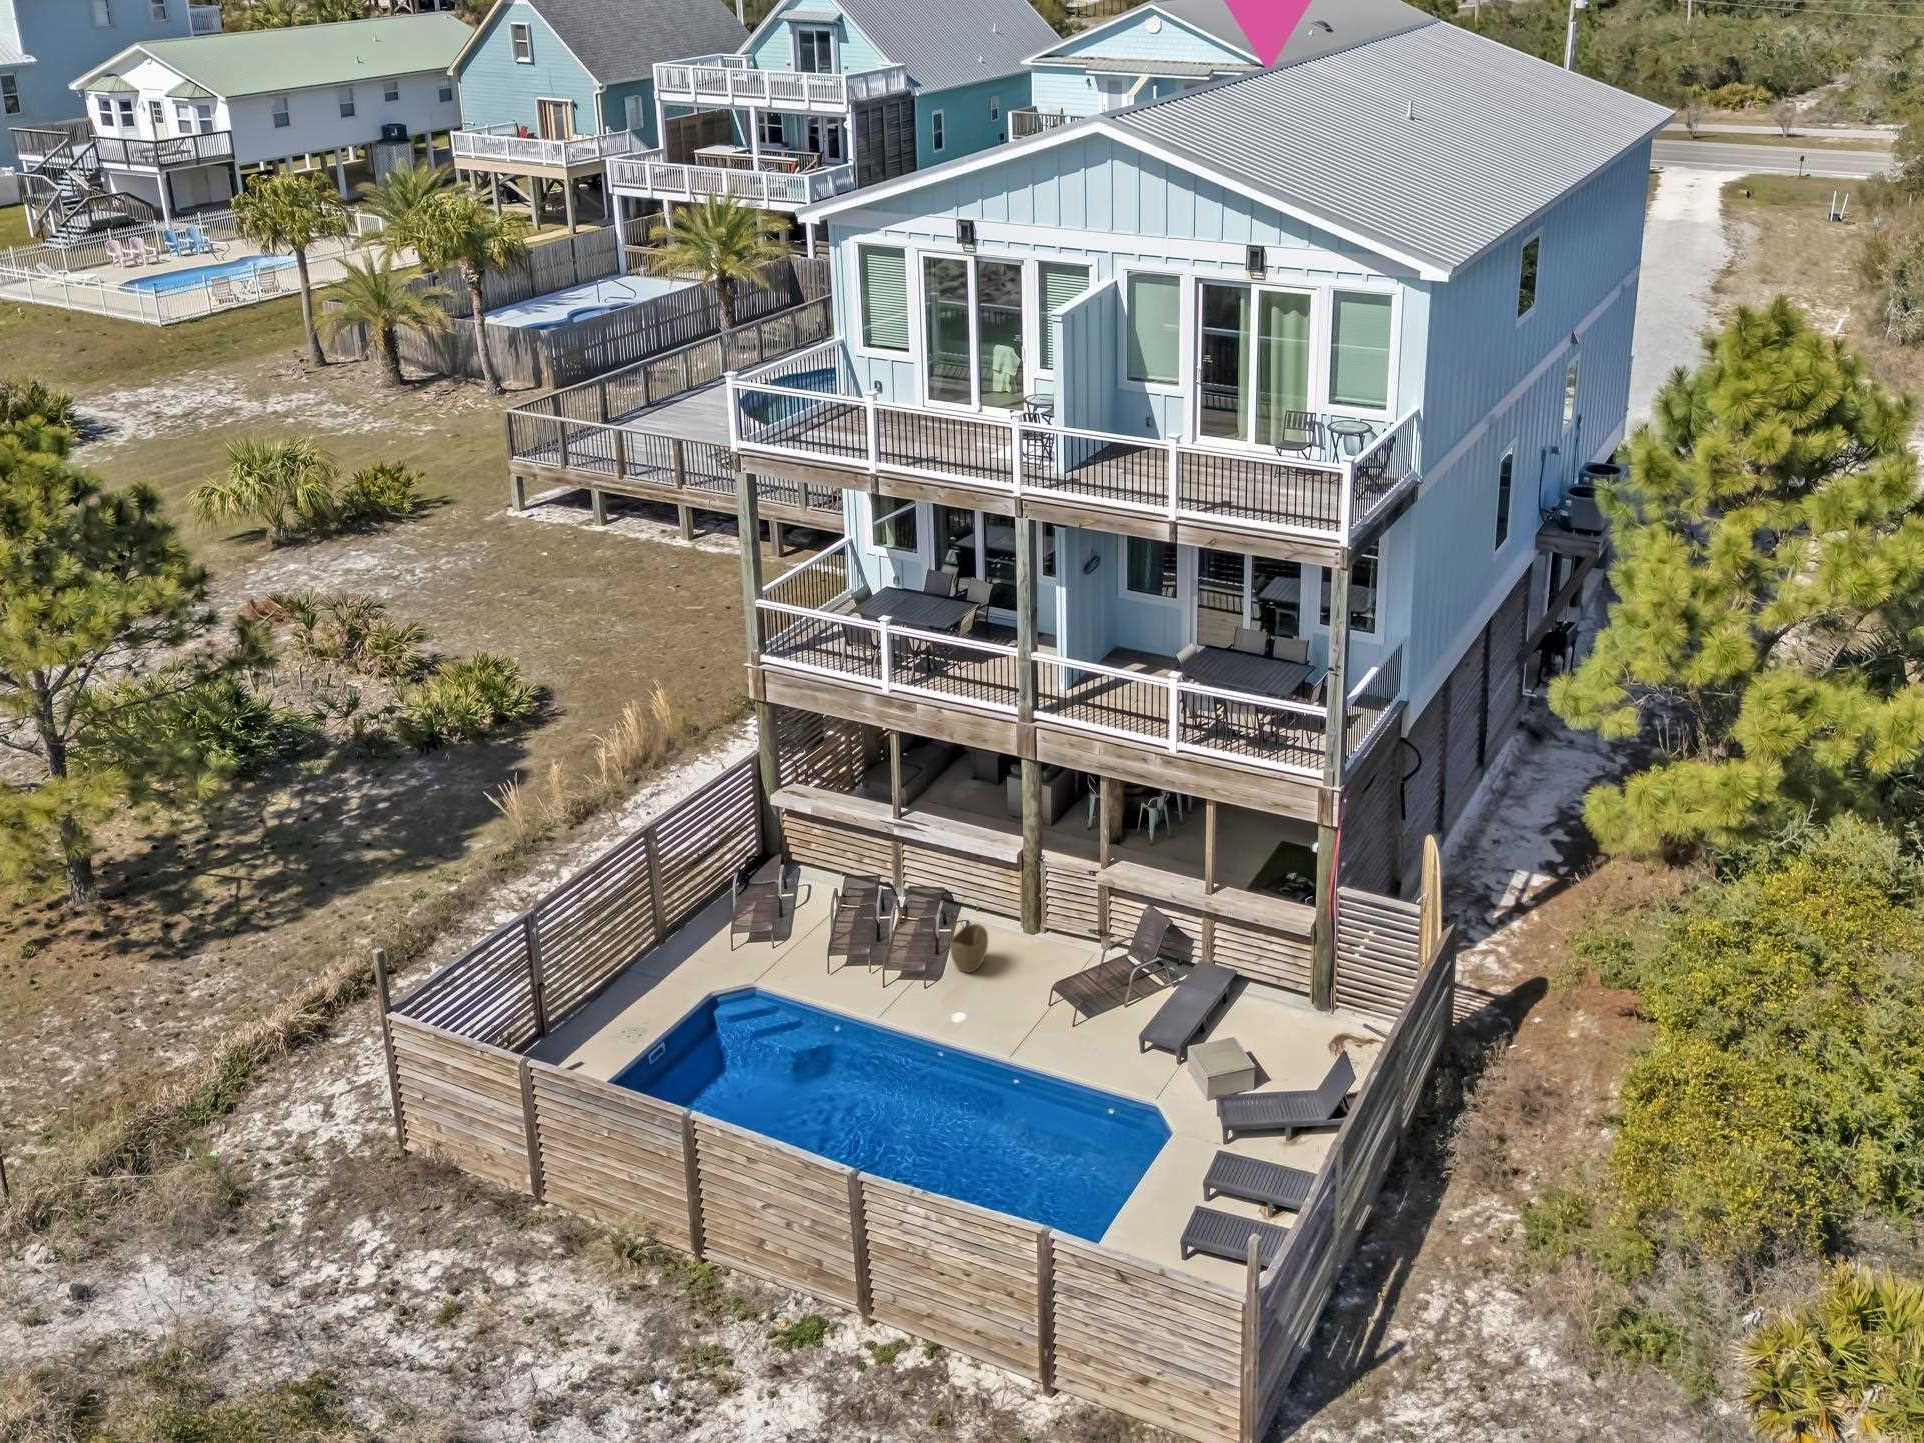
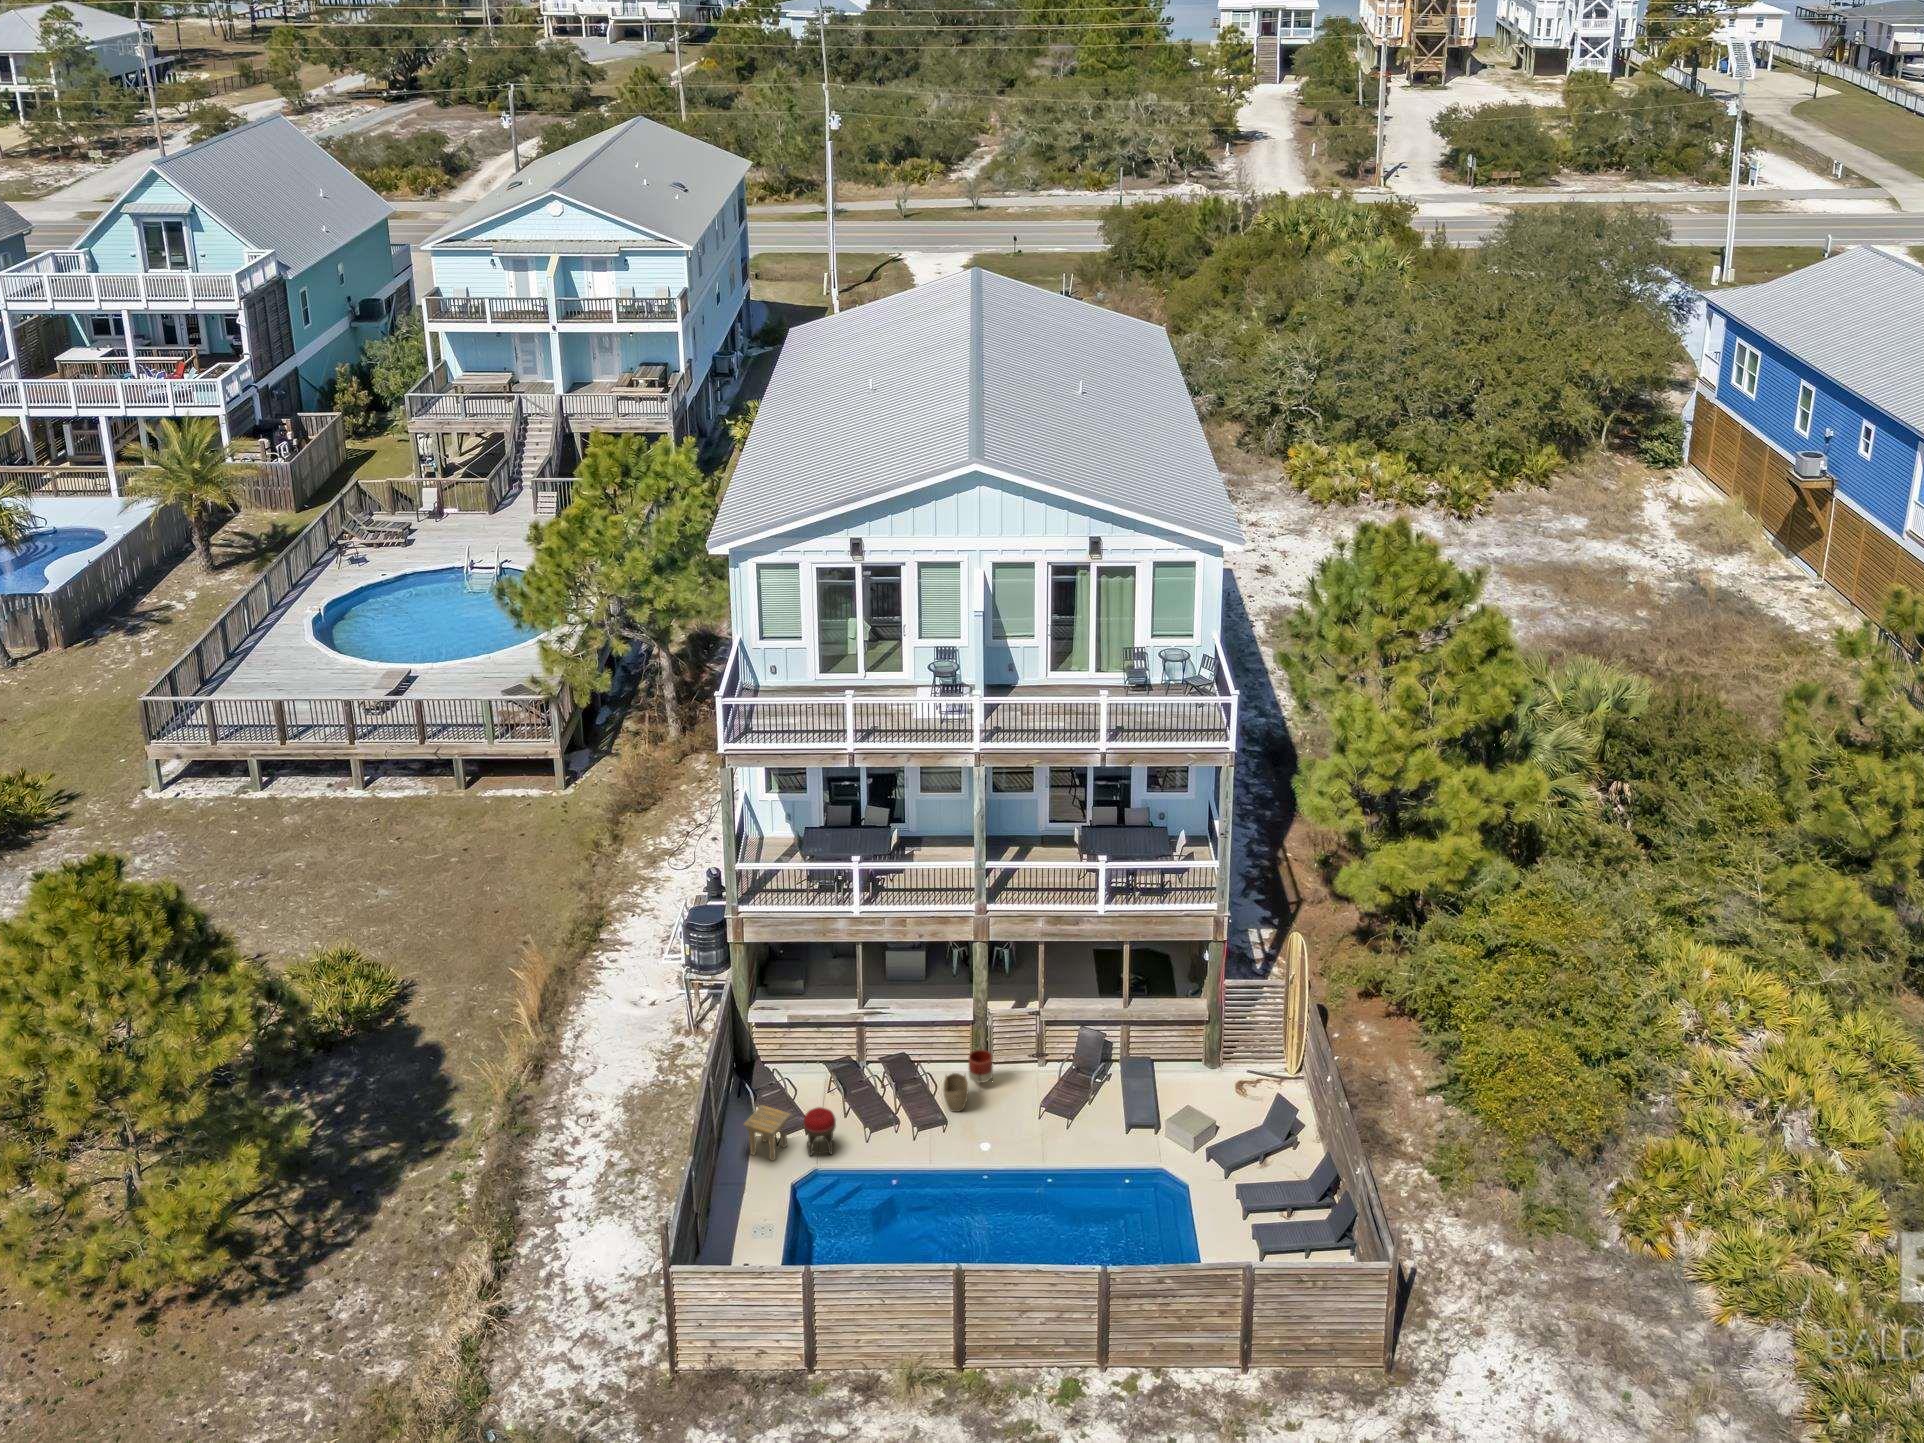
side table: none [695,894,753,963] -> present [744,1105,790,1161]
planter: none [1004,905,1037,959] -> present [969,1049,993,1083]
footstool: none [757,913,801,975] -> present [803,1107,836,1156]

